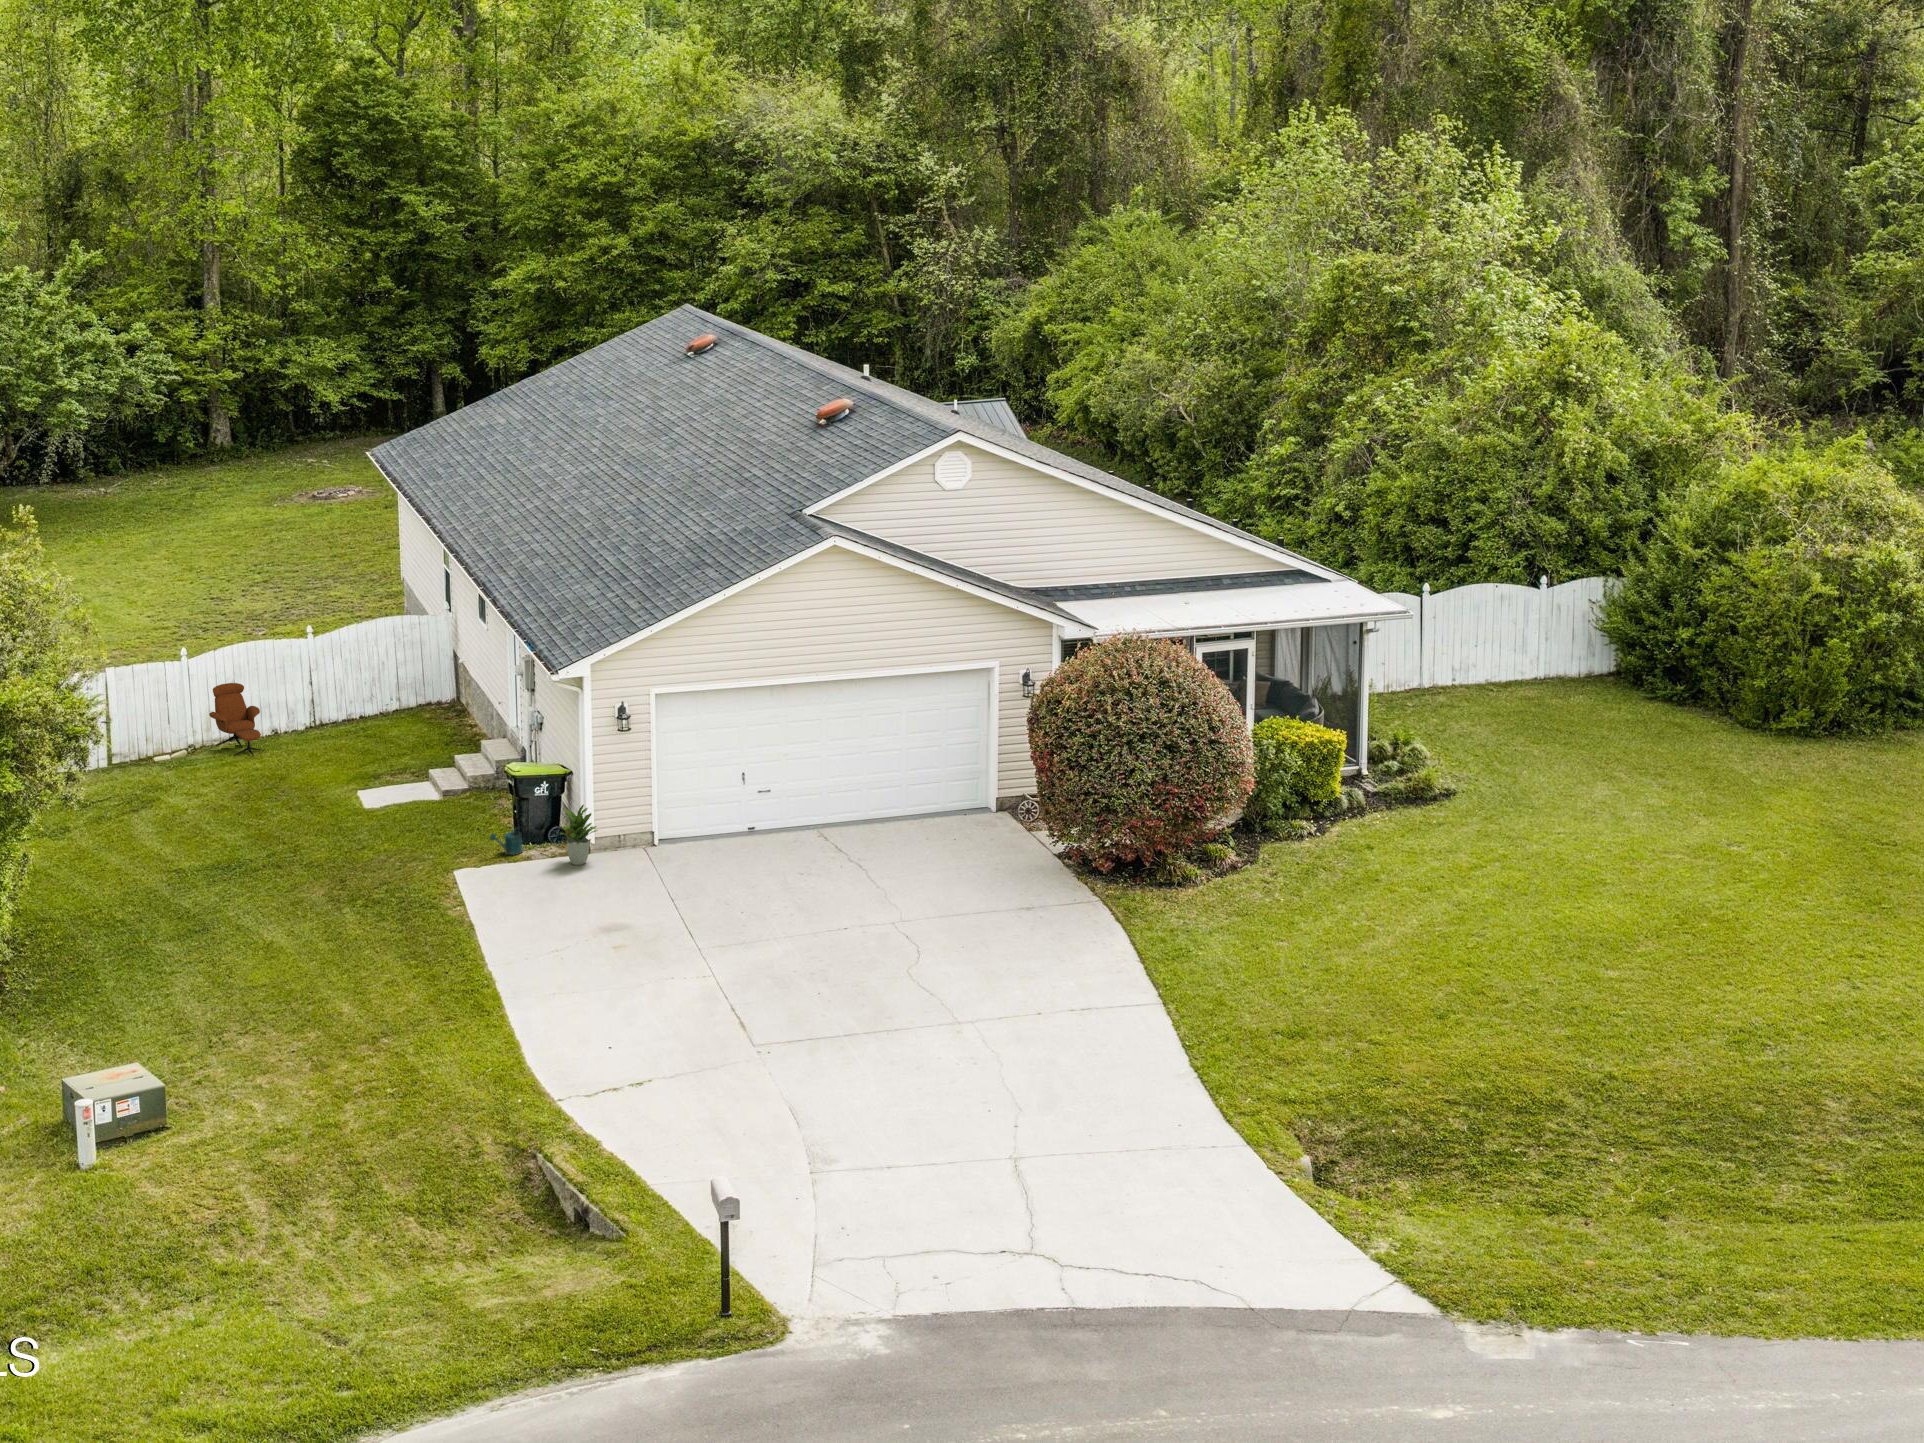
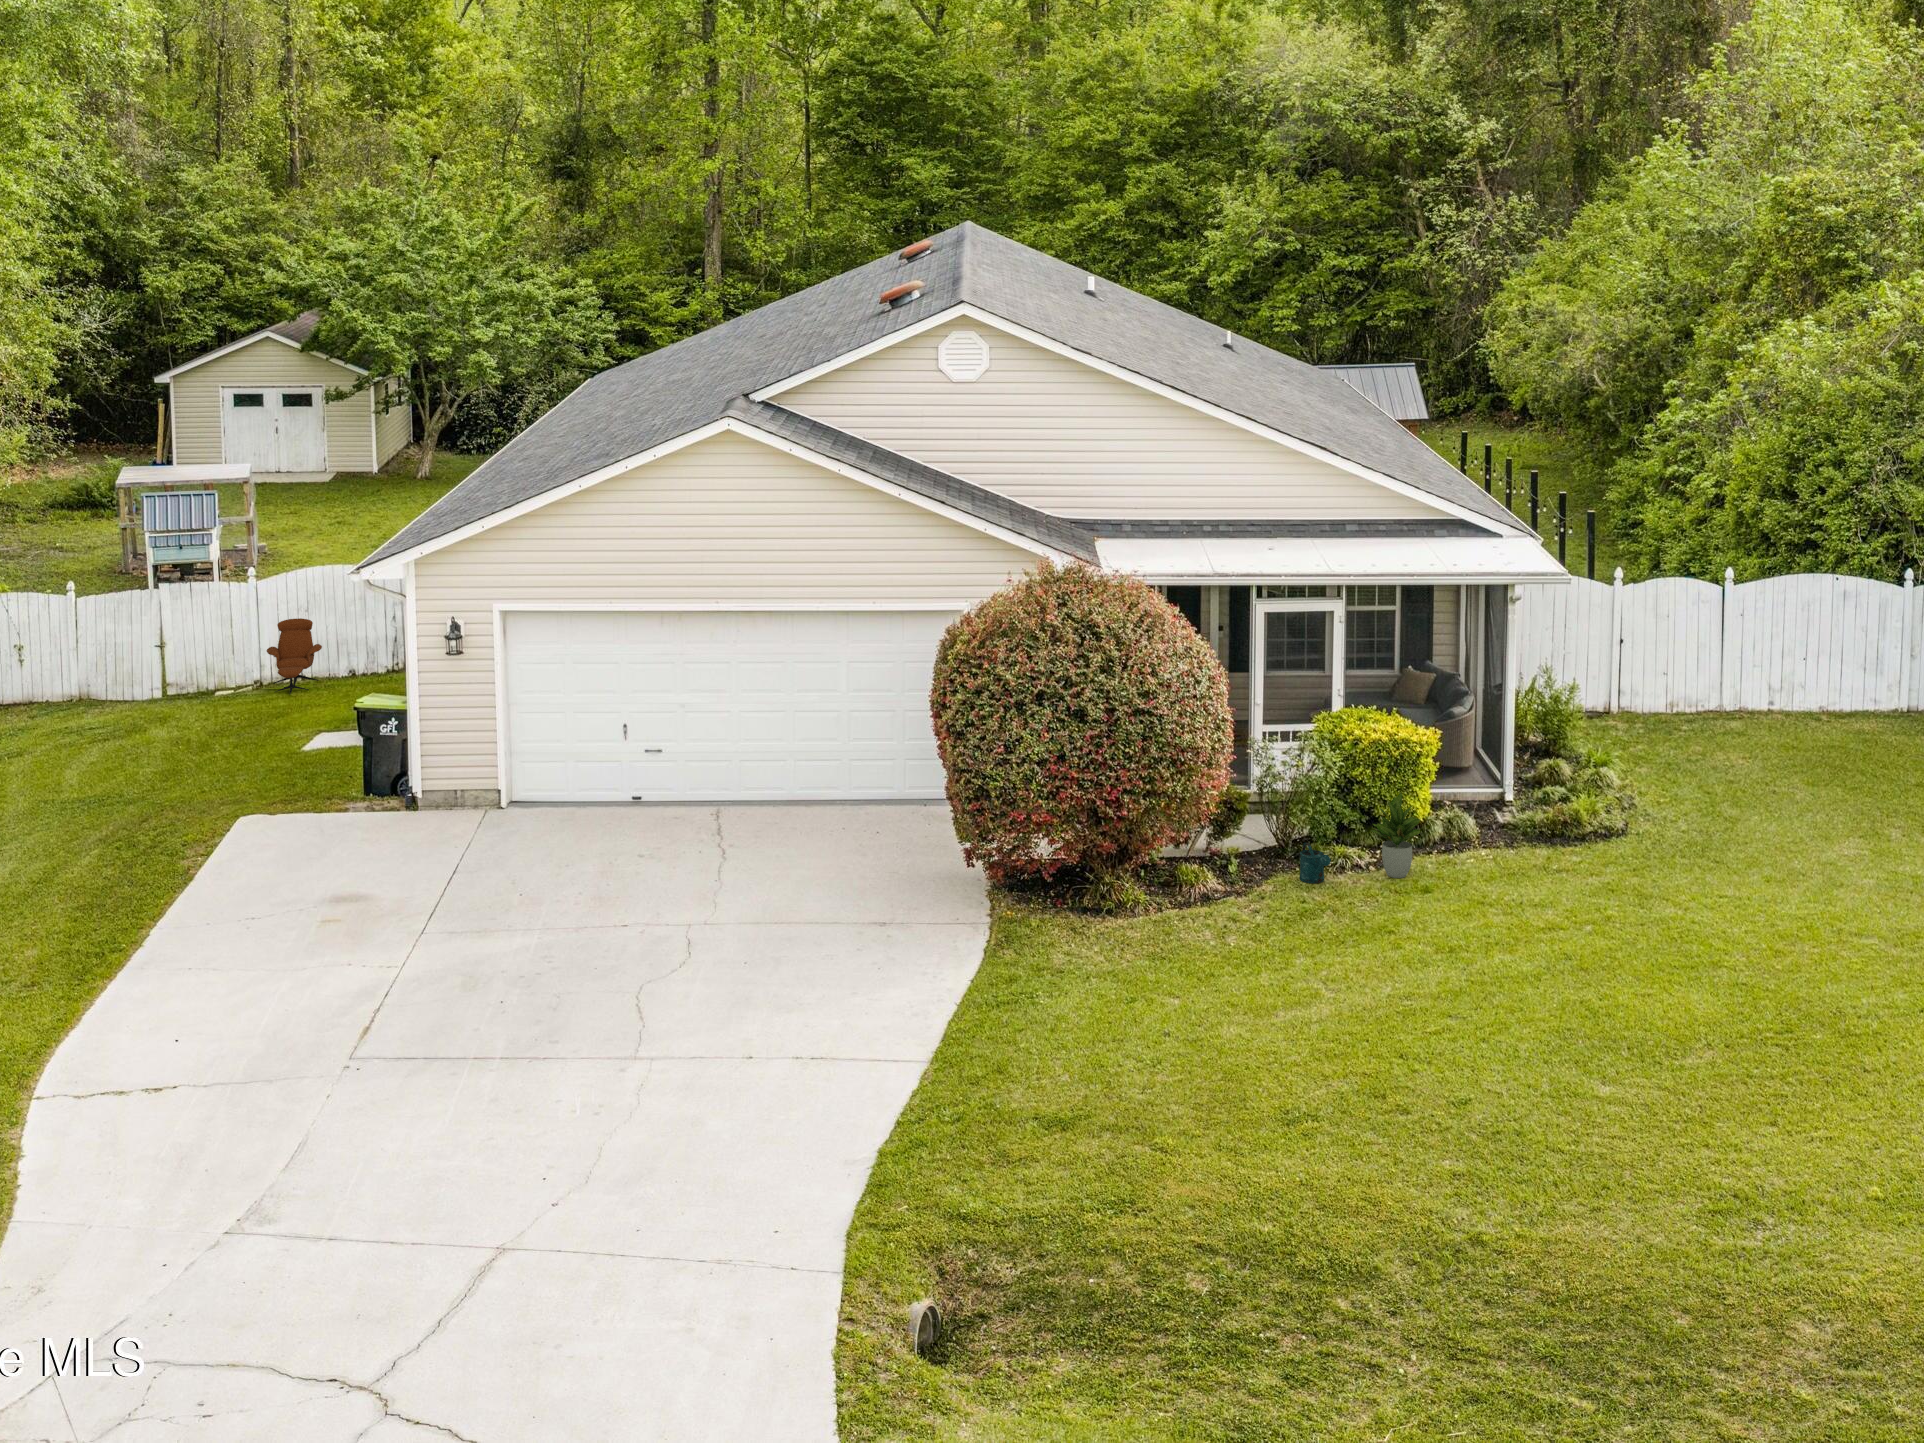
potted plant: present [560,805,598,865] -> present [1371,792,1420,878]
watering can: present [490,830,526,855] -> present [1300,843,1331,883]

